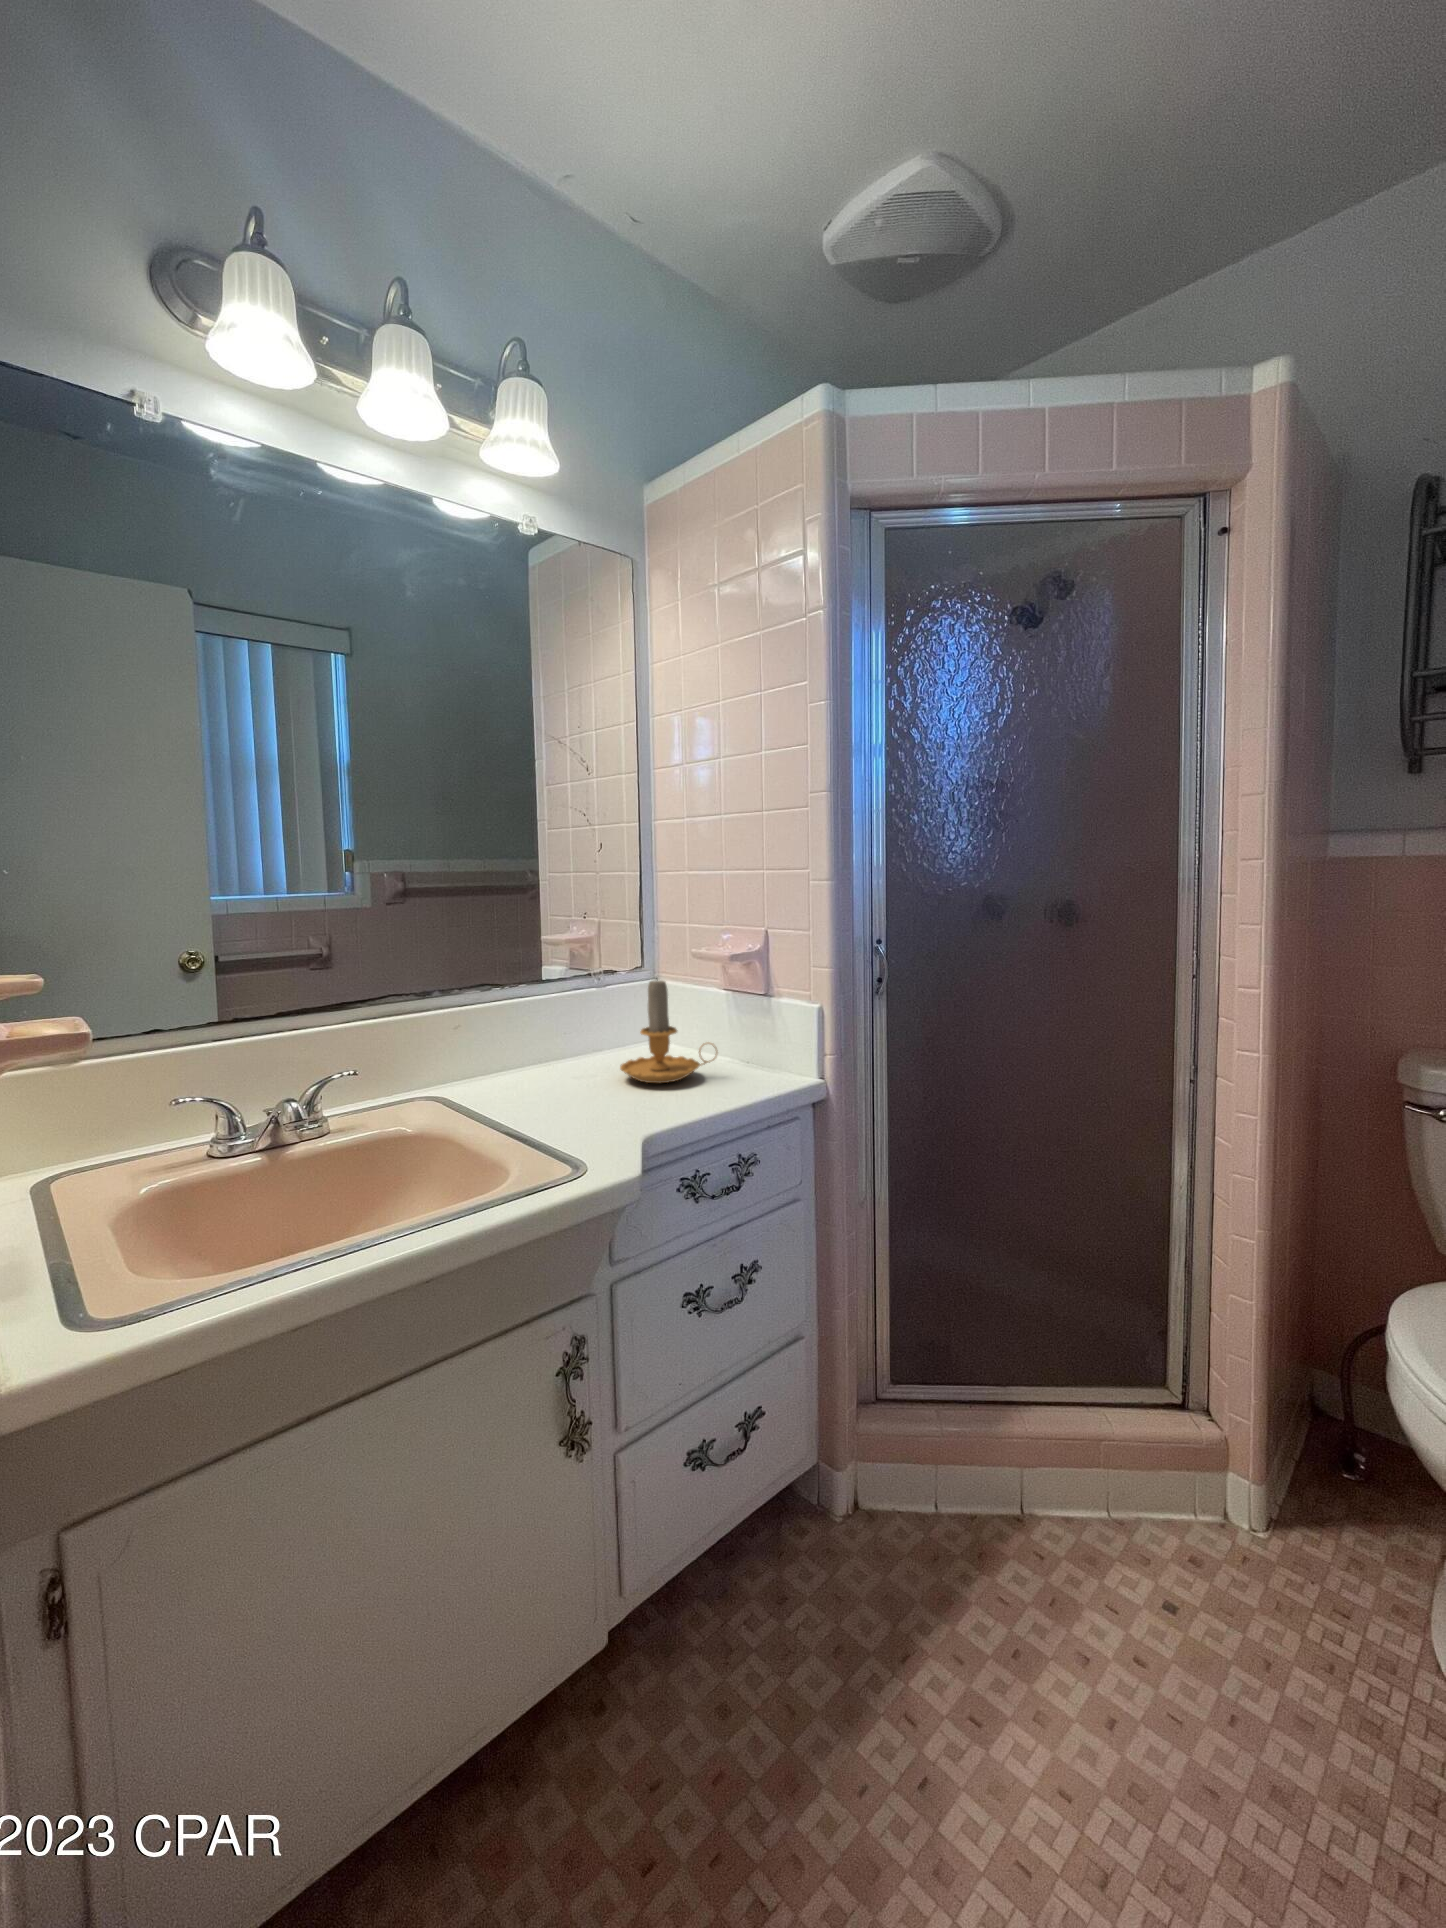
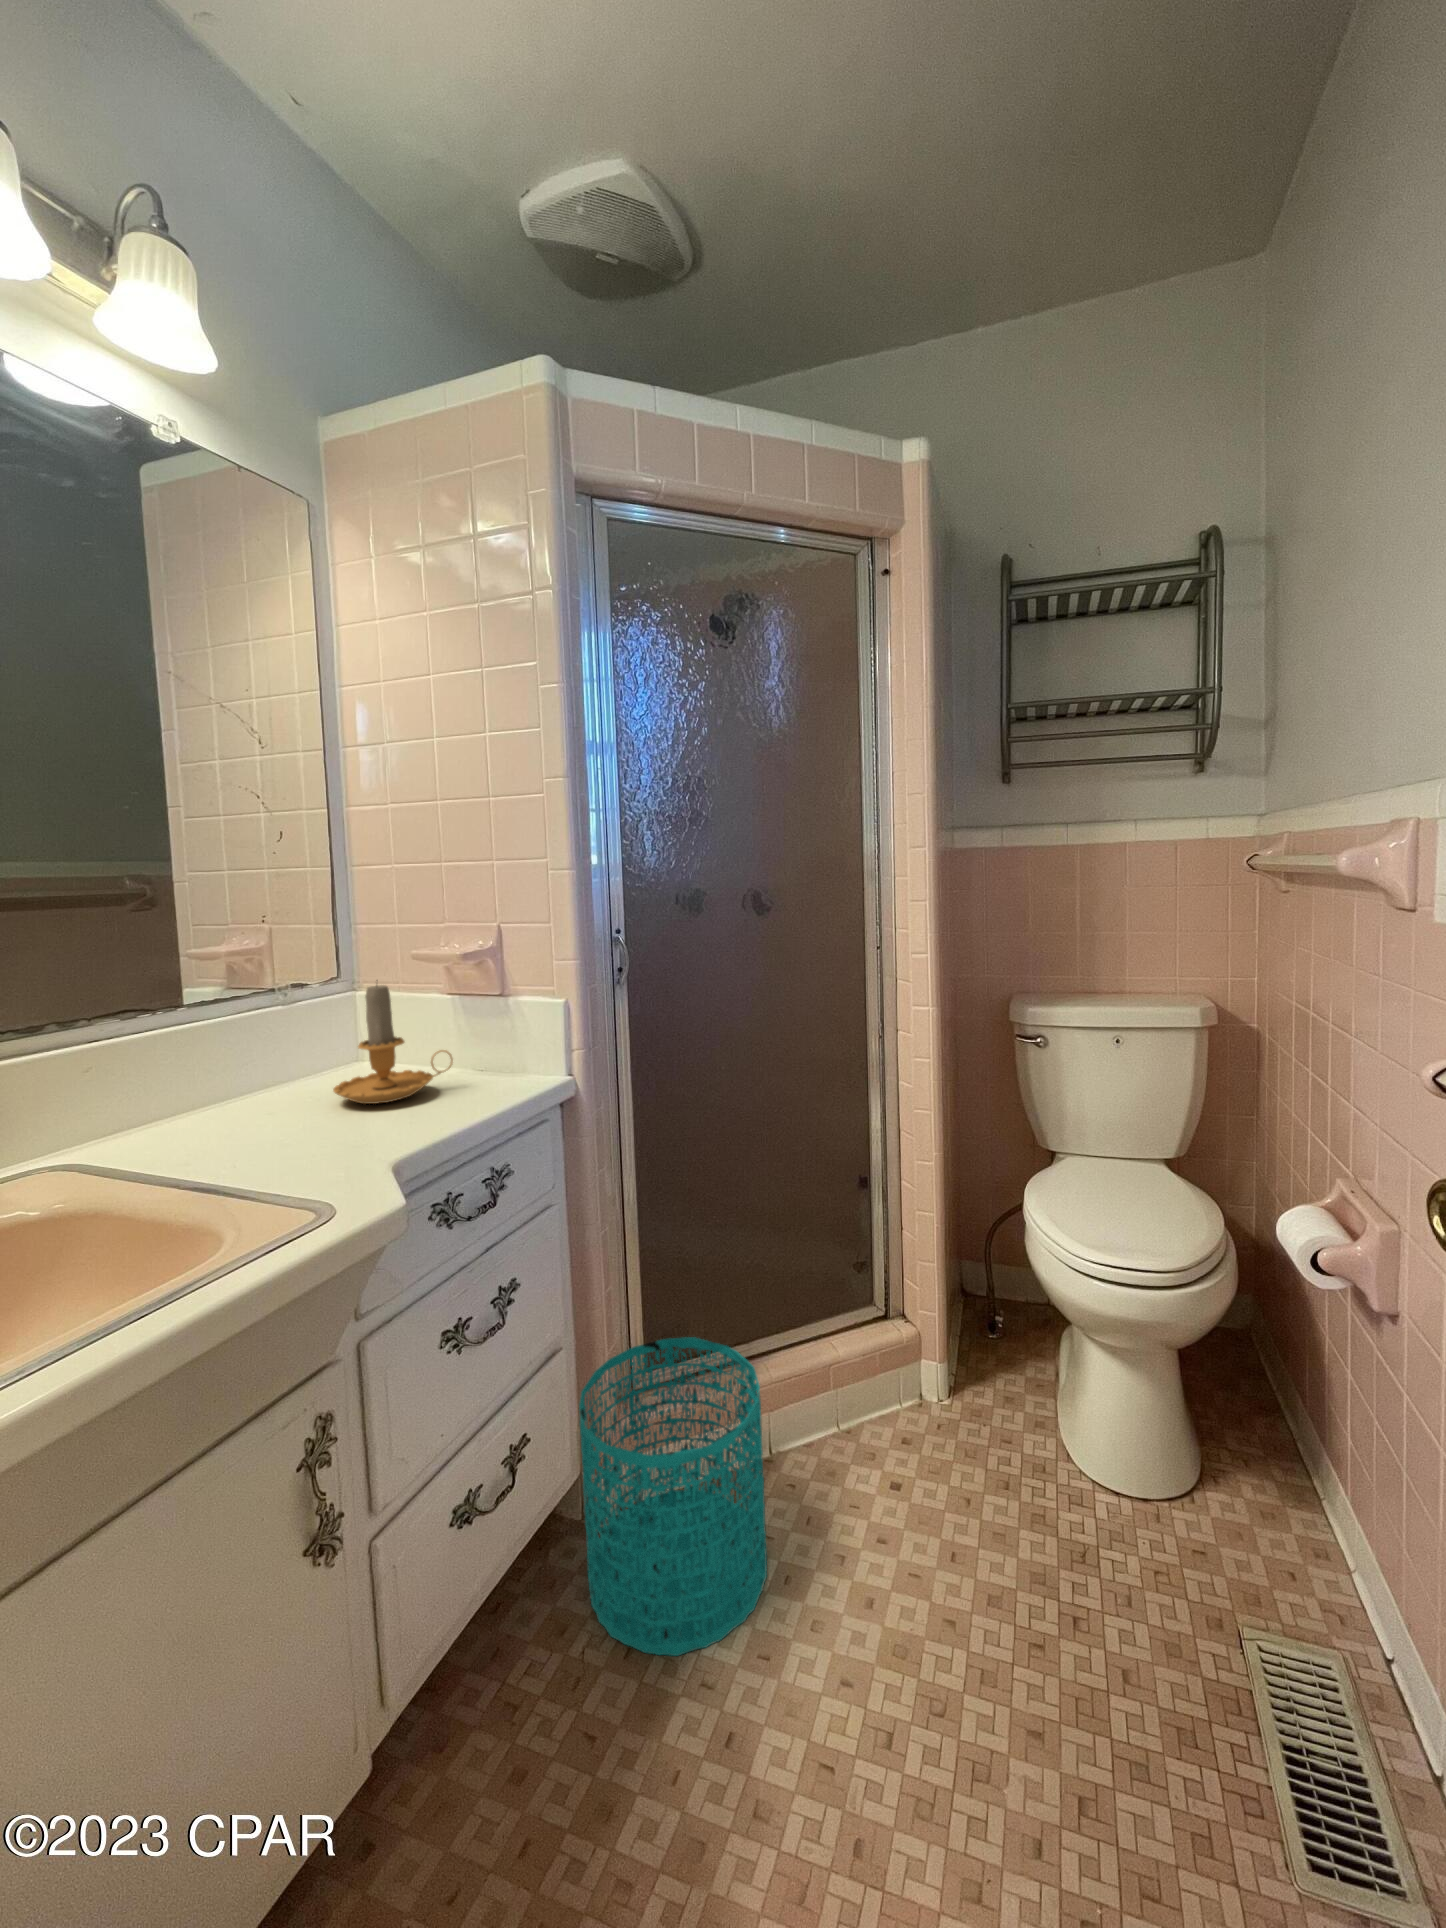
wastebasket: none [810,1357,998,1679] -> present [579,1337,767,1656]

